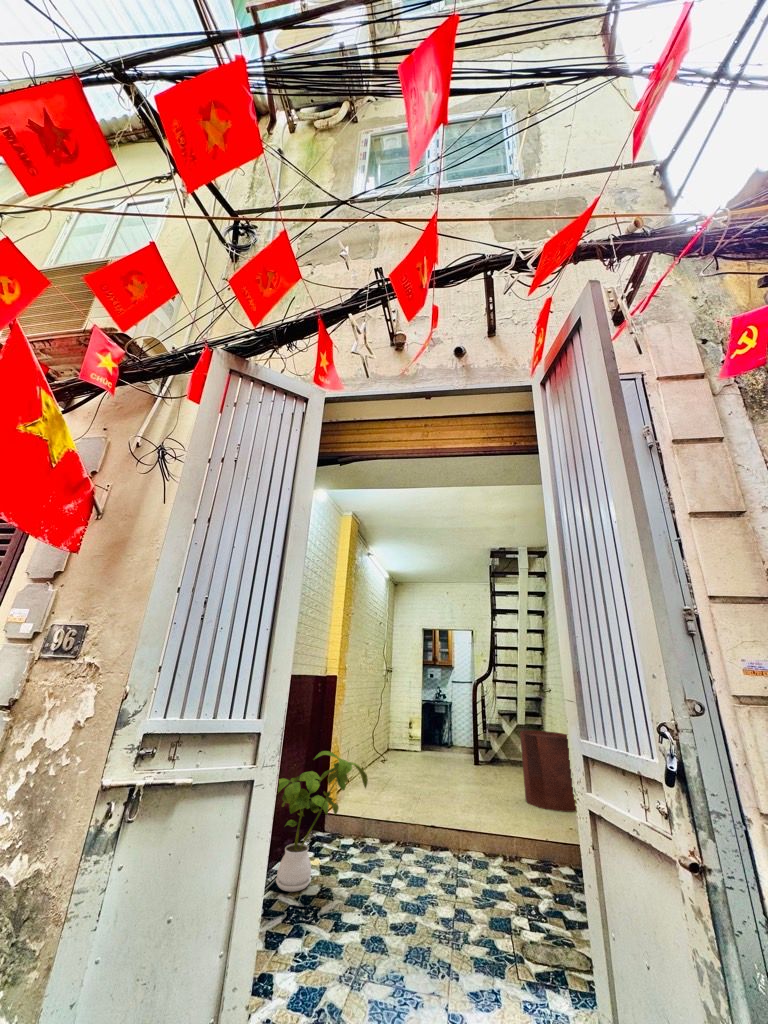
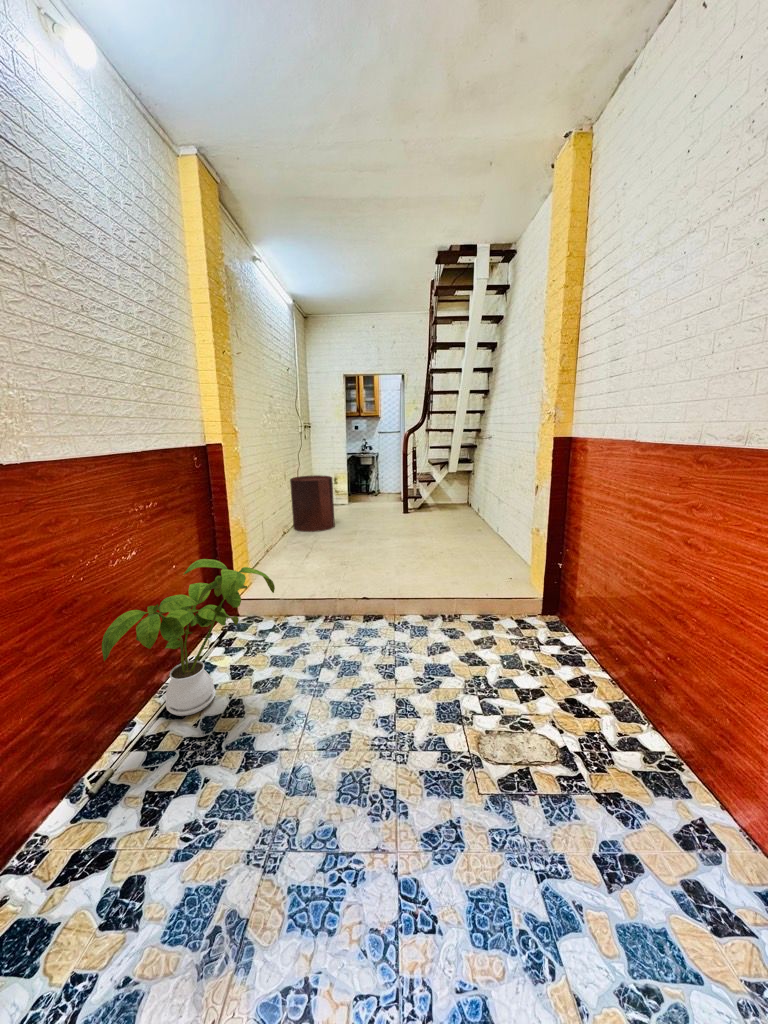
trash can: present [520,731,576,812] -> present [290,475,335,532]

